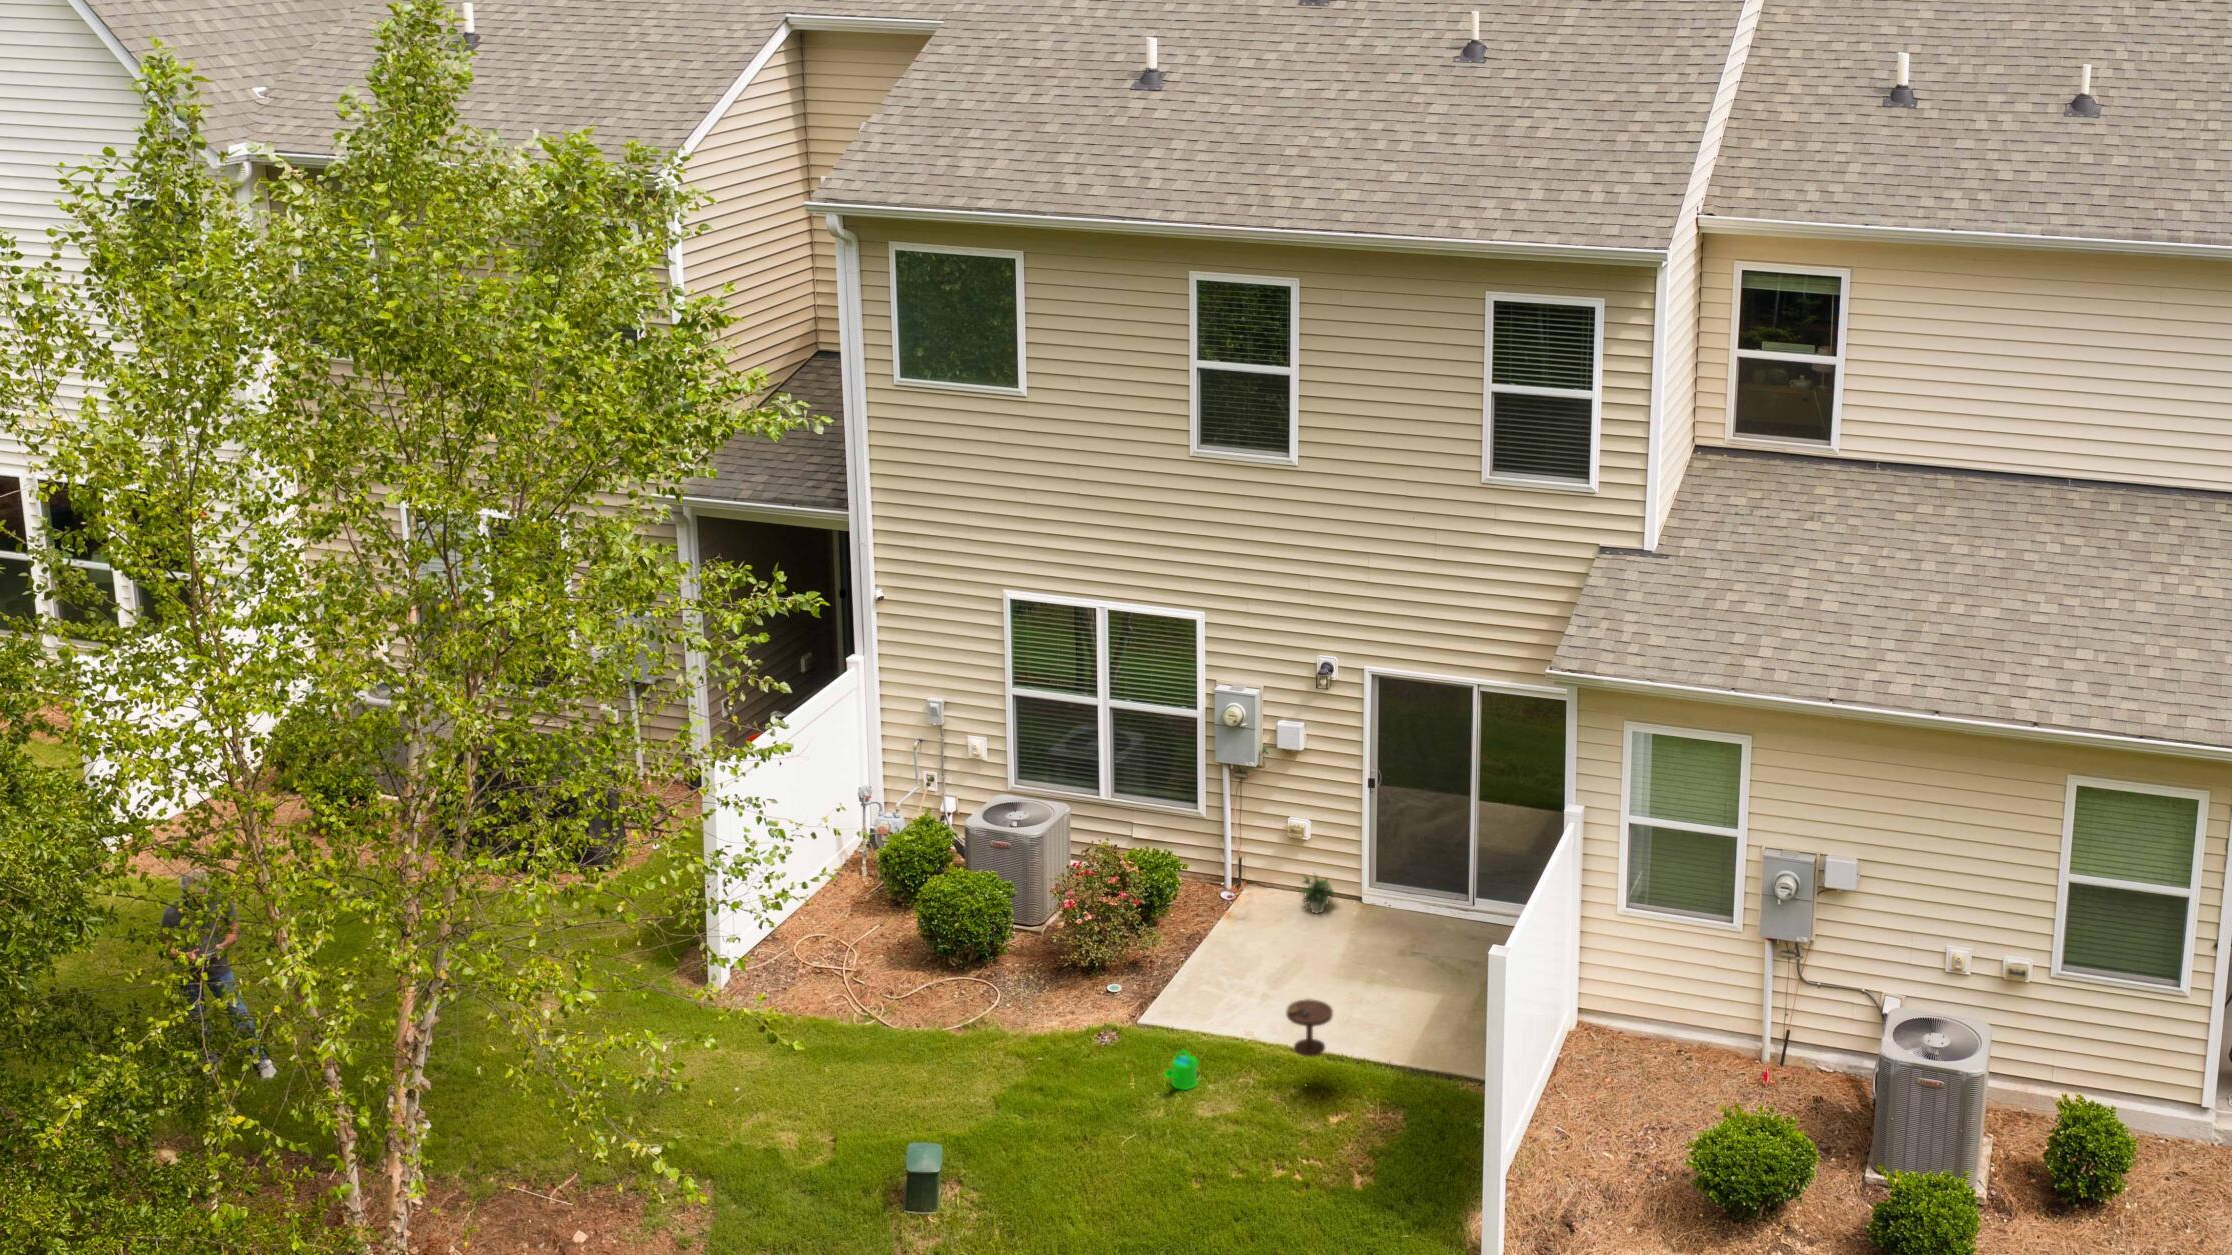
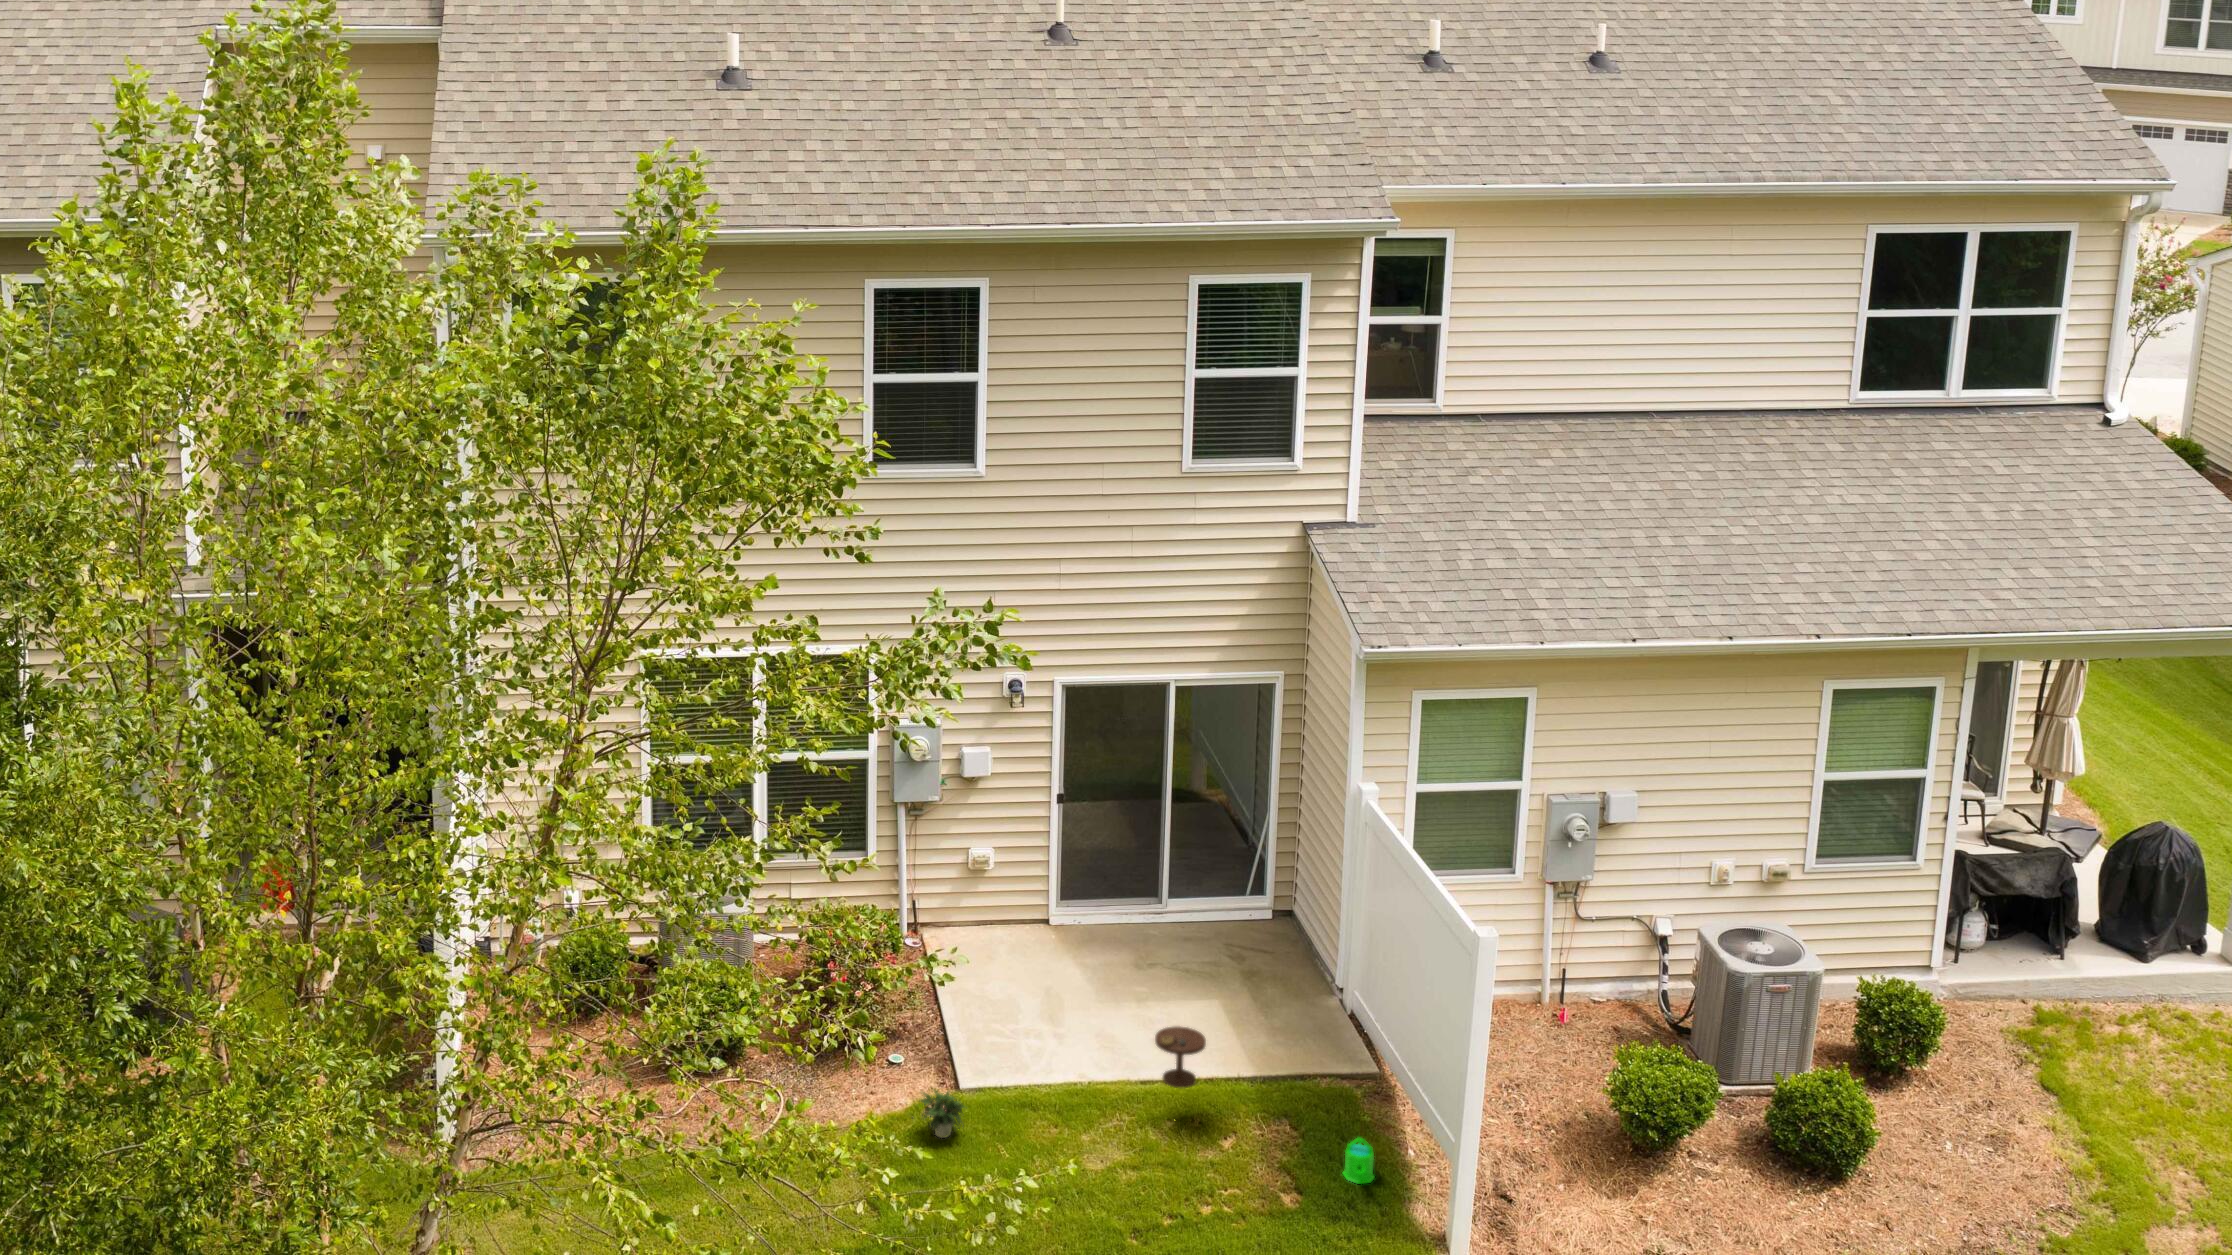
potted plant: present [1302,875,1334,913] -> present [921,1091,965,1138]
watering can: present [1165,1050,1199,1090] -> present [1343,1138,1374,1184]

